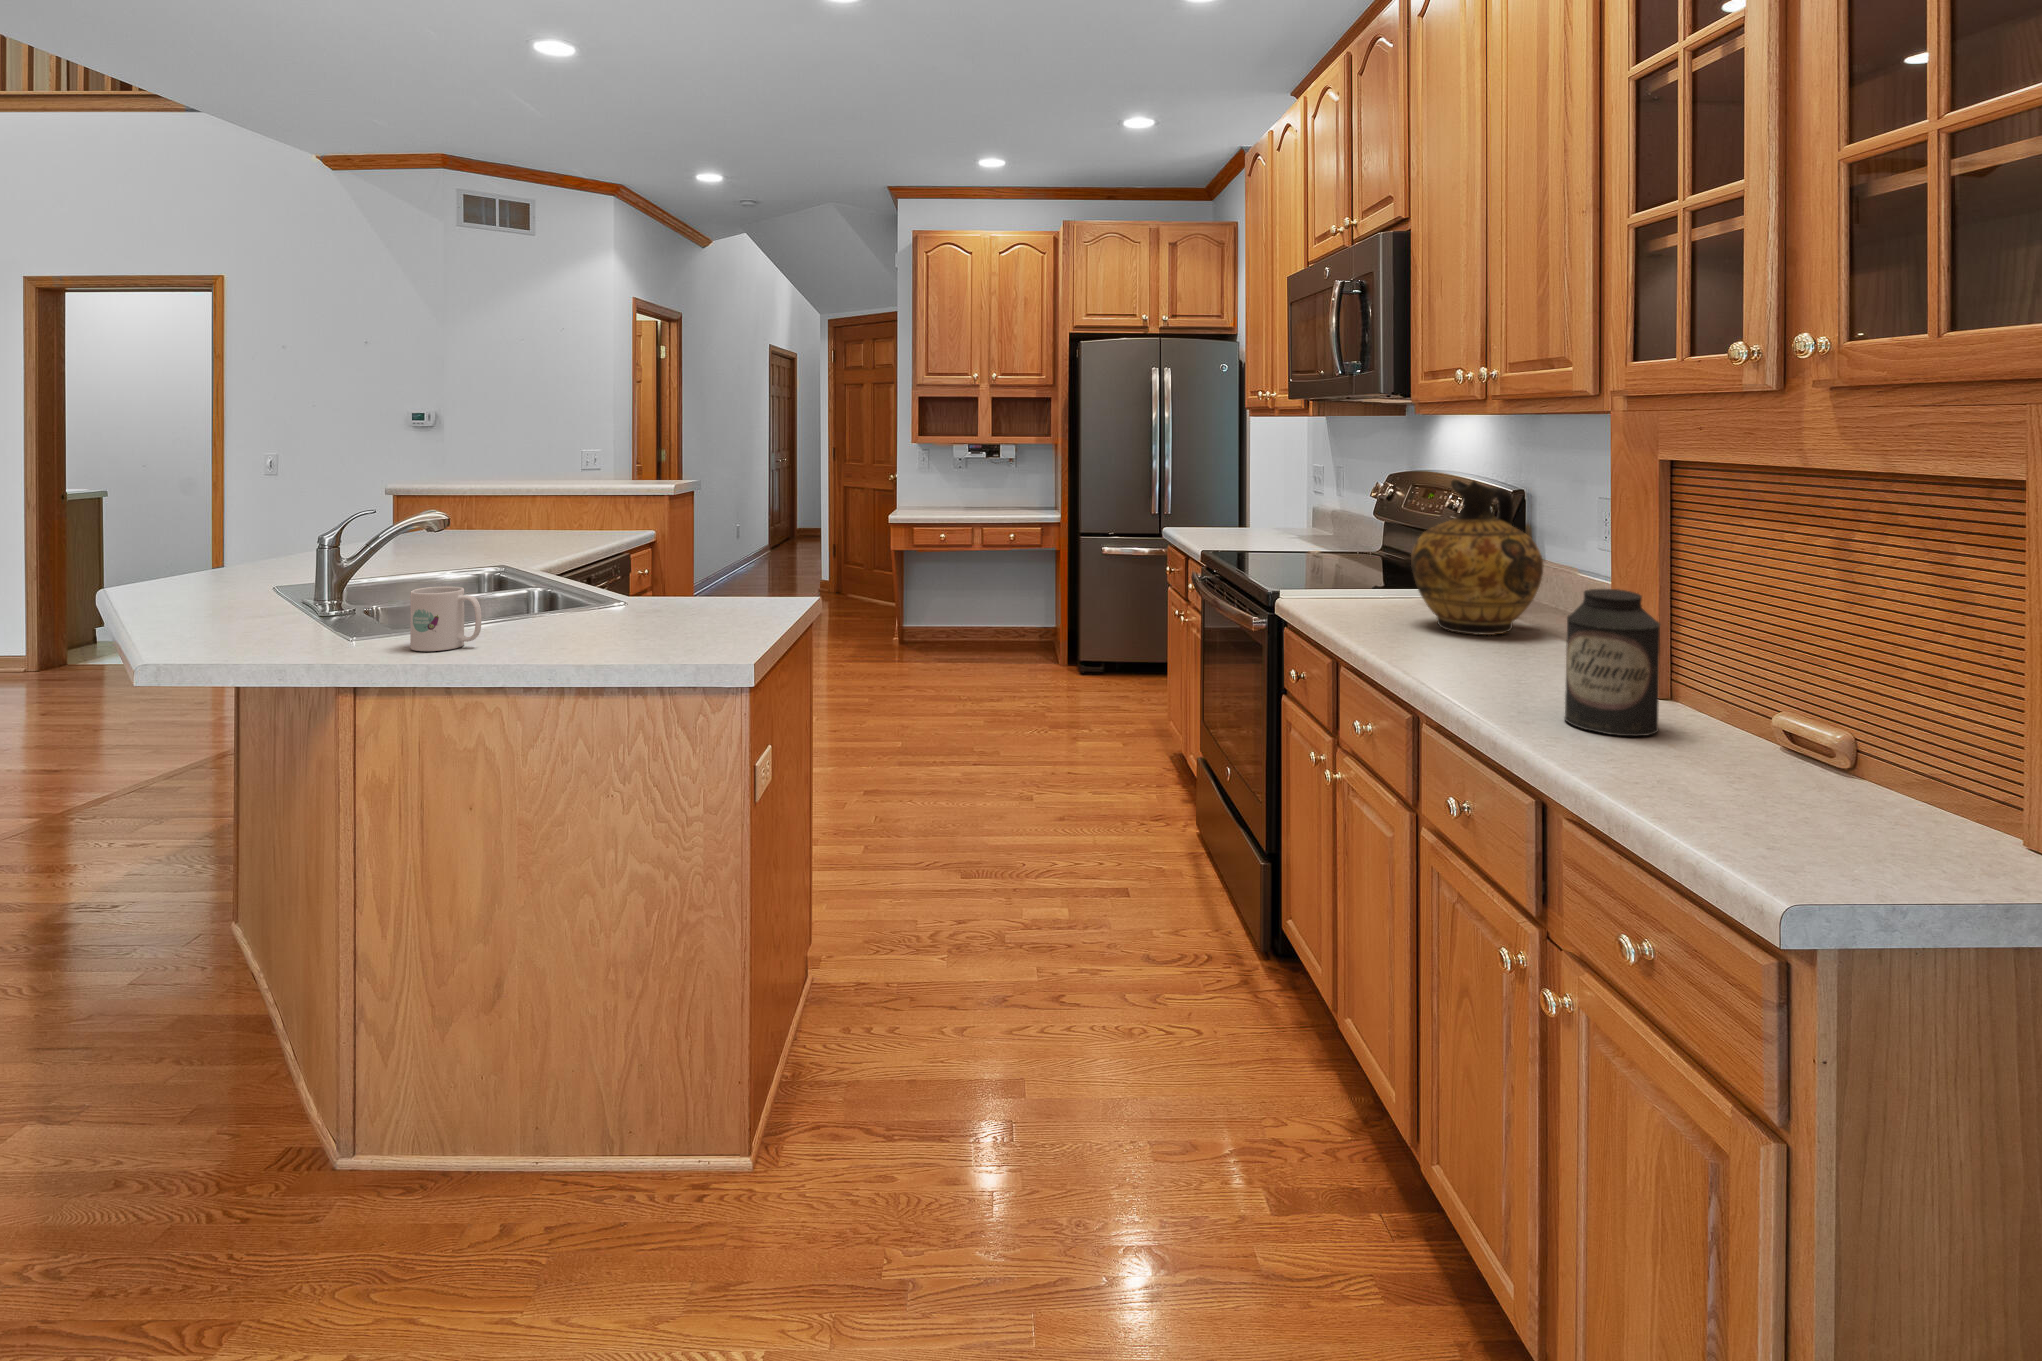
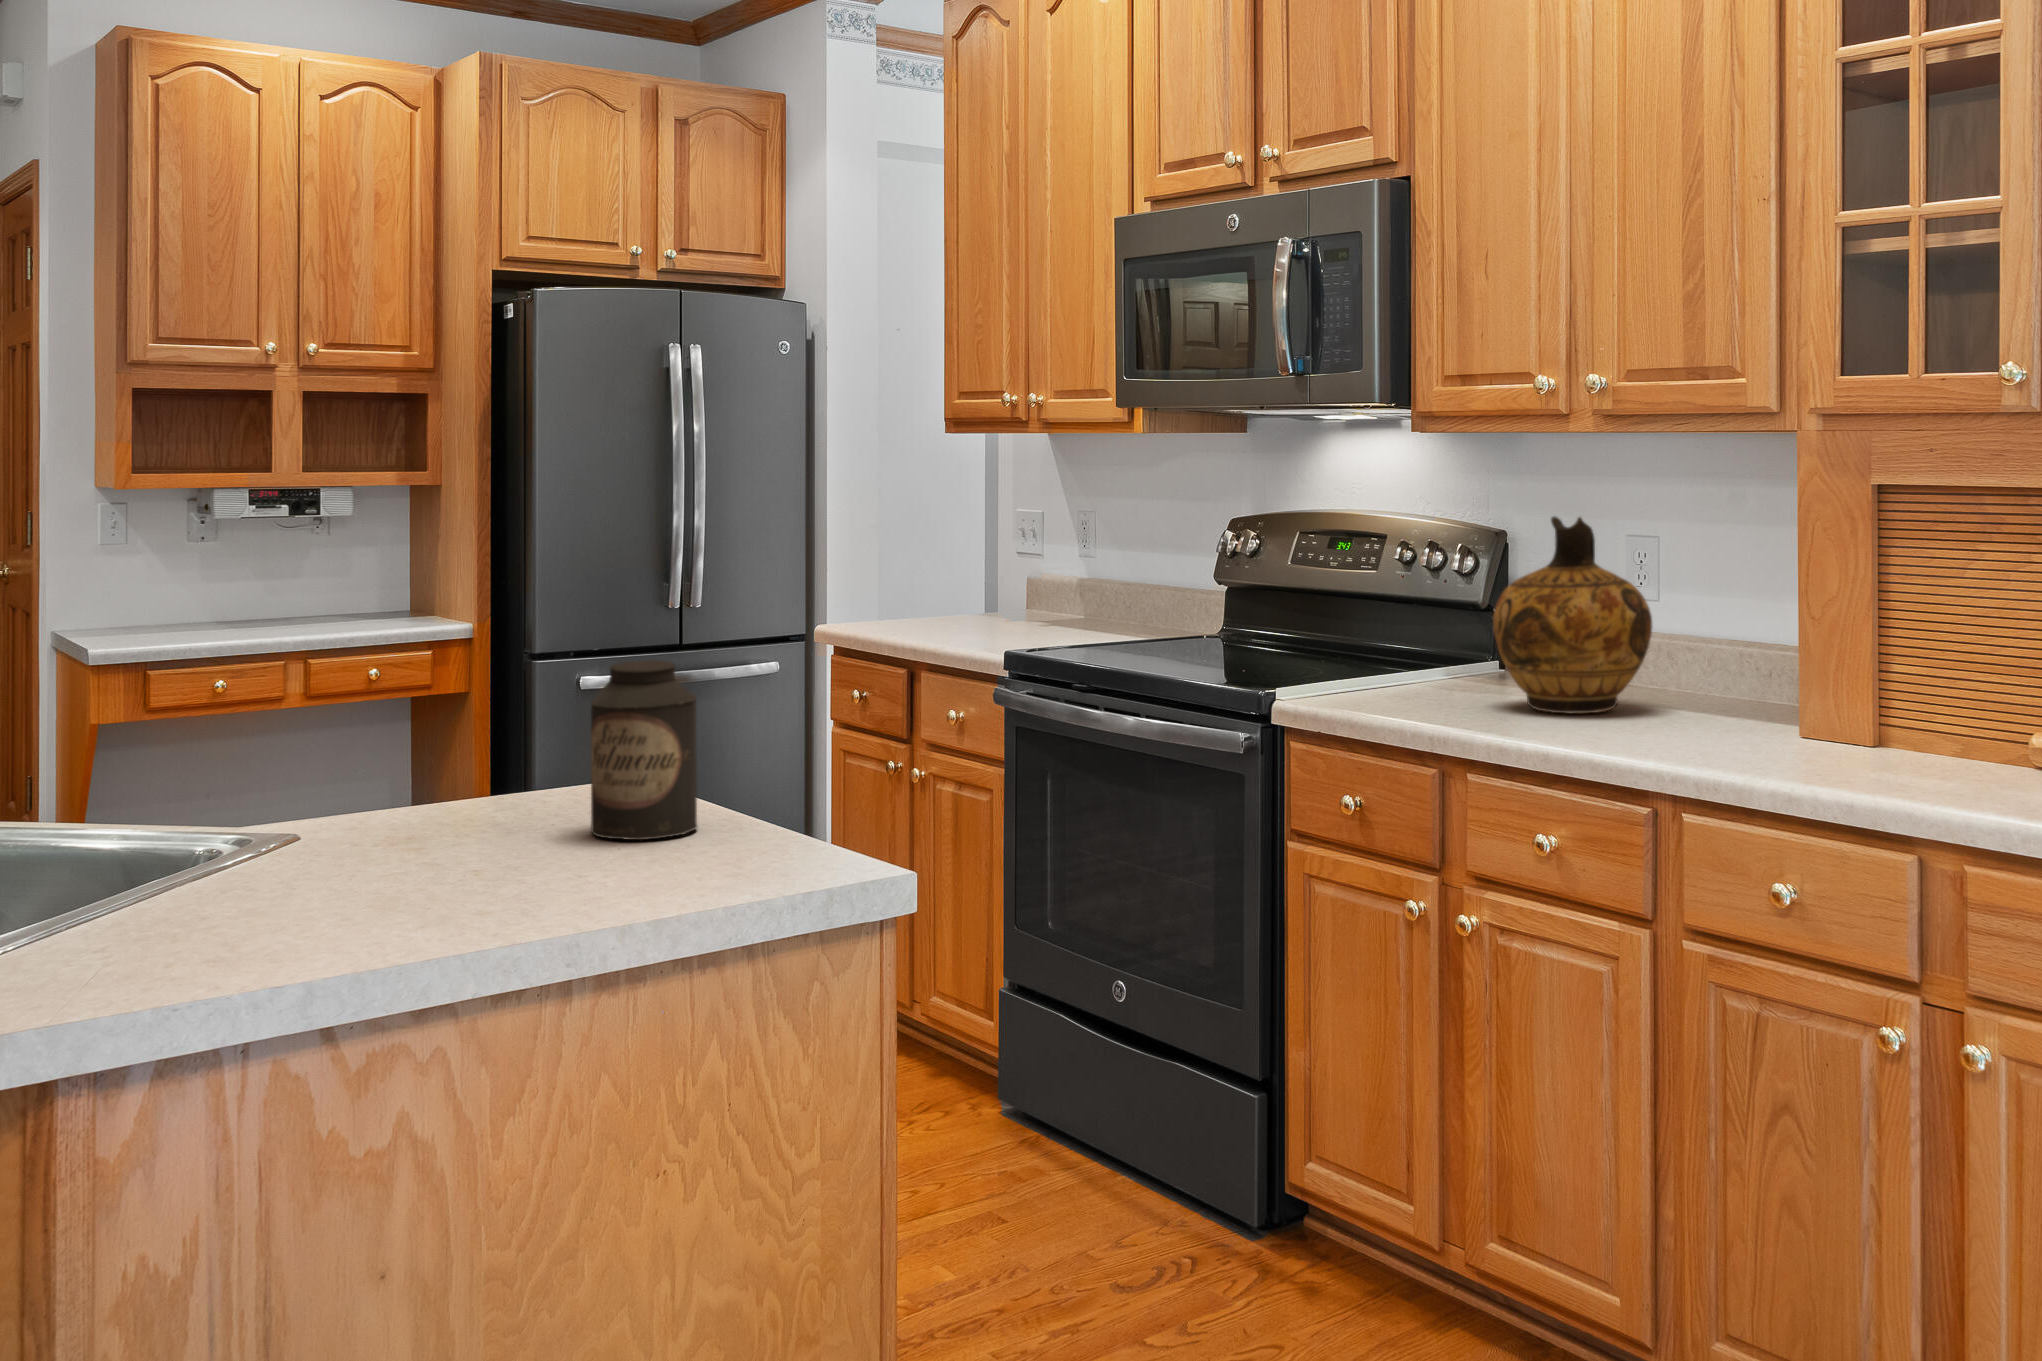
mug: present [410,586,482,651] -> none [209,771,344,891]
canister: present [1565,589,1660,736] -> present [591,660,697,840]

